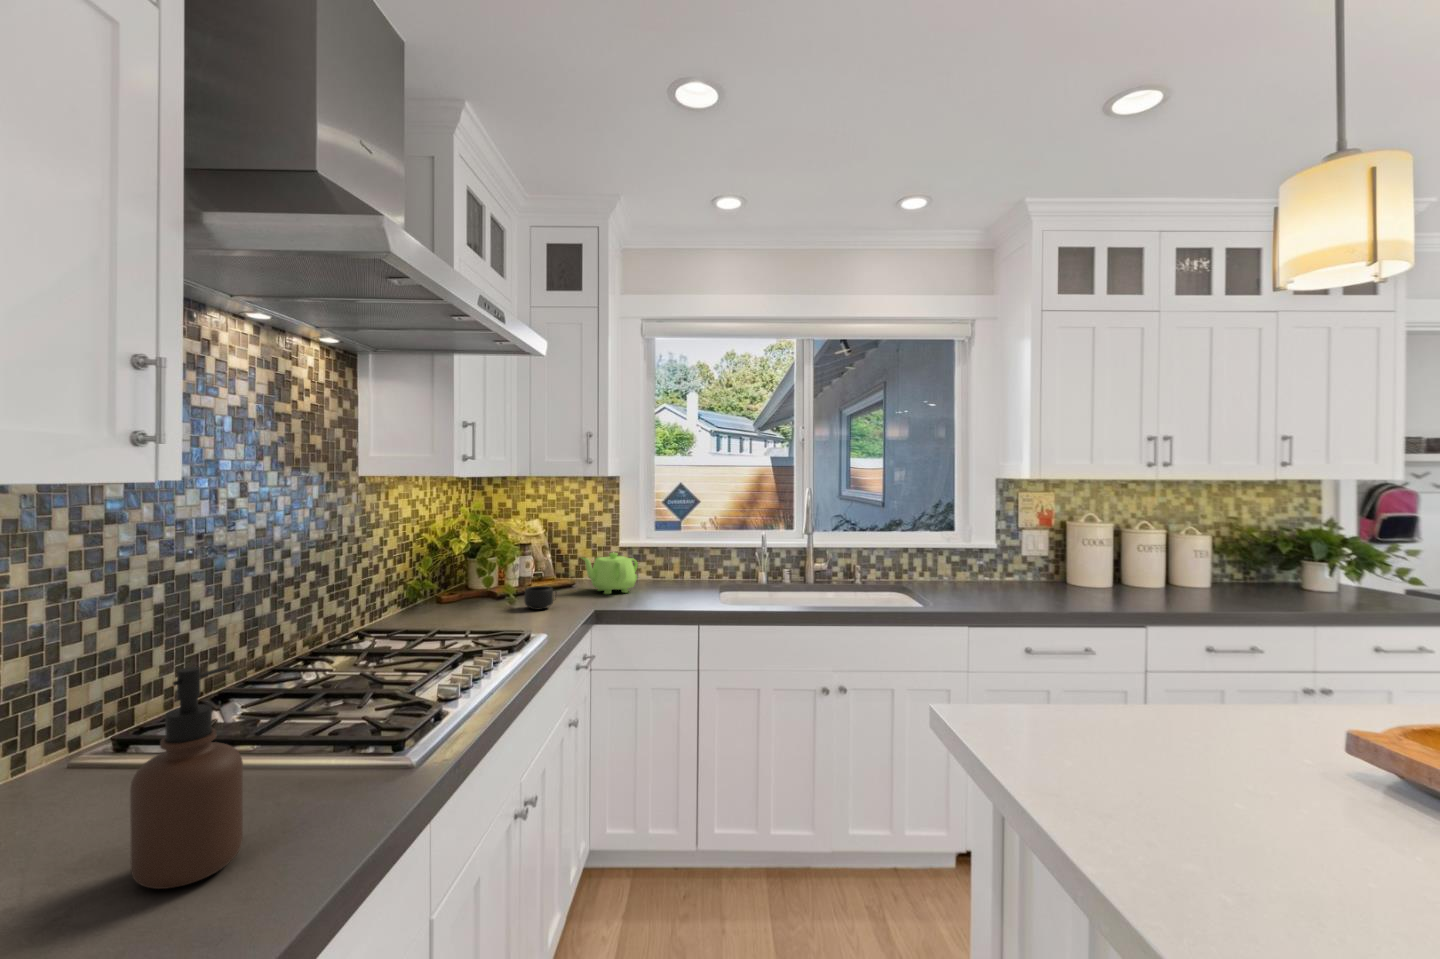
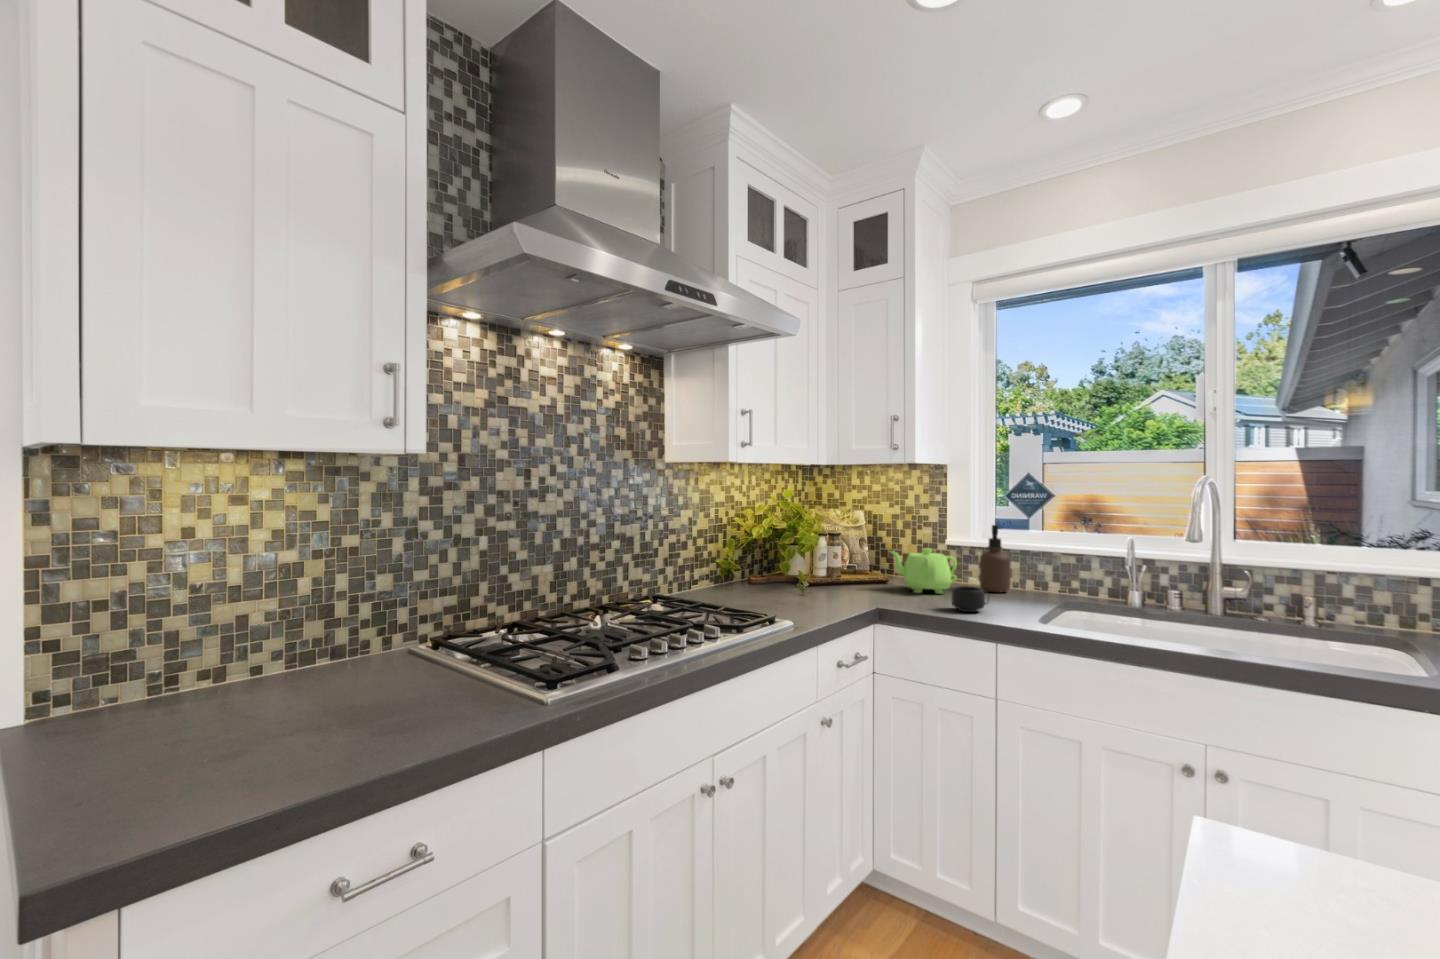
mug: present [524,586,556,610] -> present [951,586,986,612]
soap dispenser: present [130,665,243,889] -> present [980,525,1011,592]

